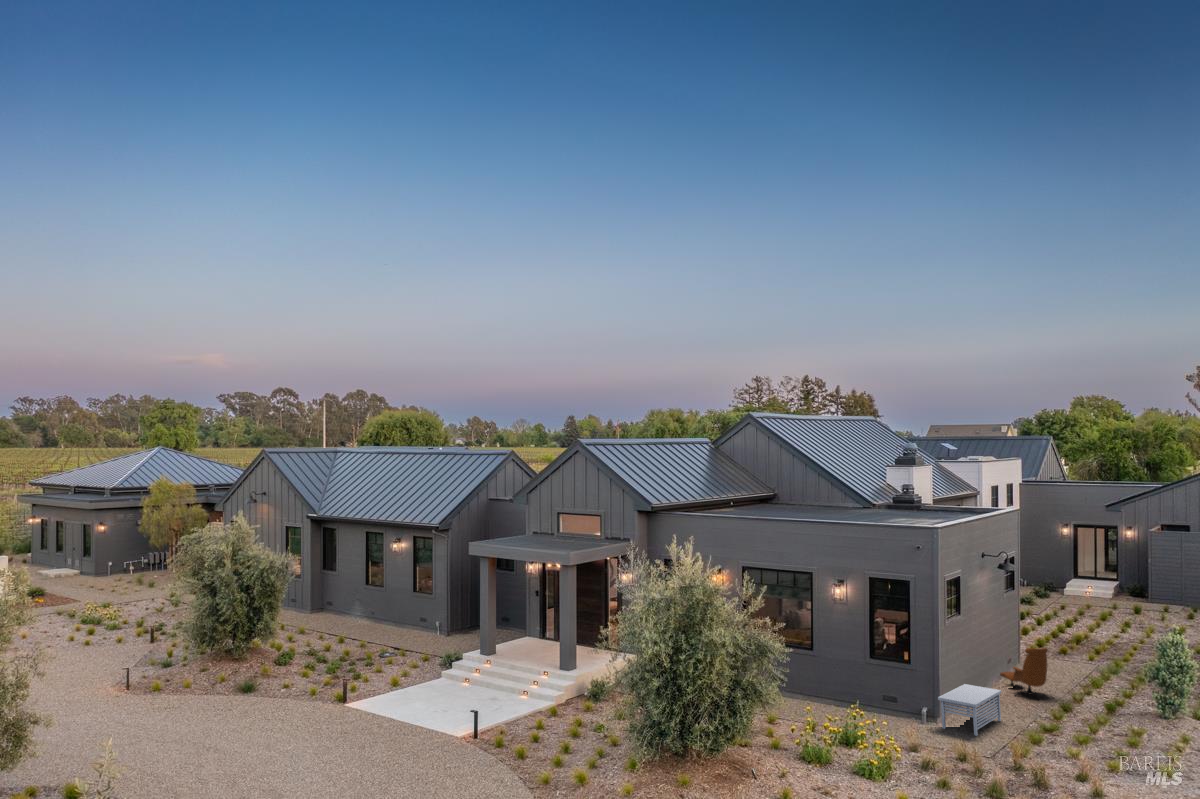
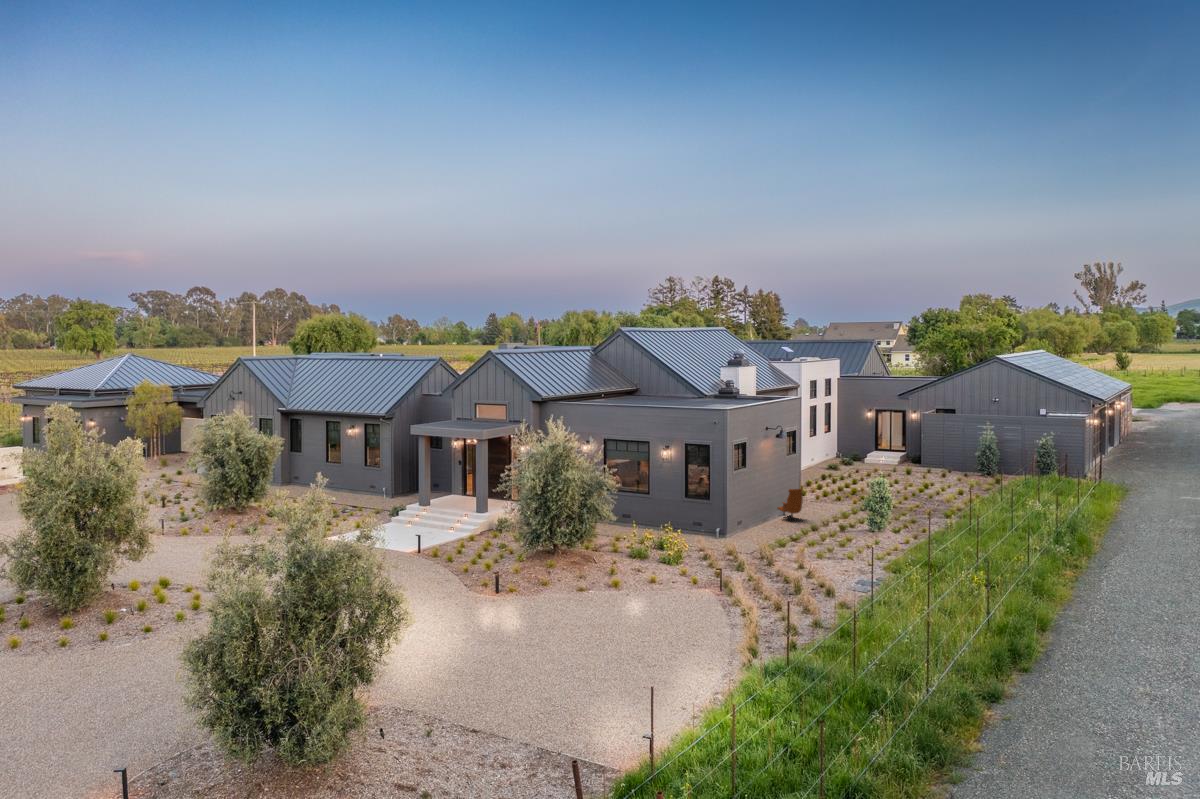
storage bench: present [938,684,1001,736] -> none [722,511,765,540]

